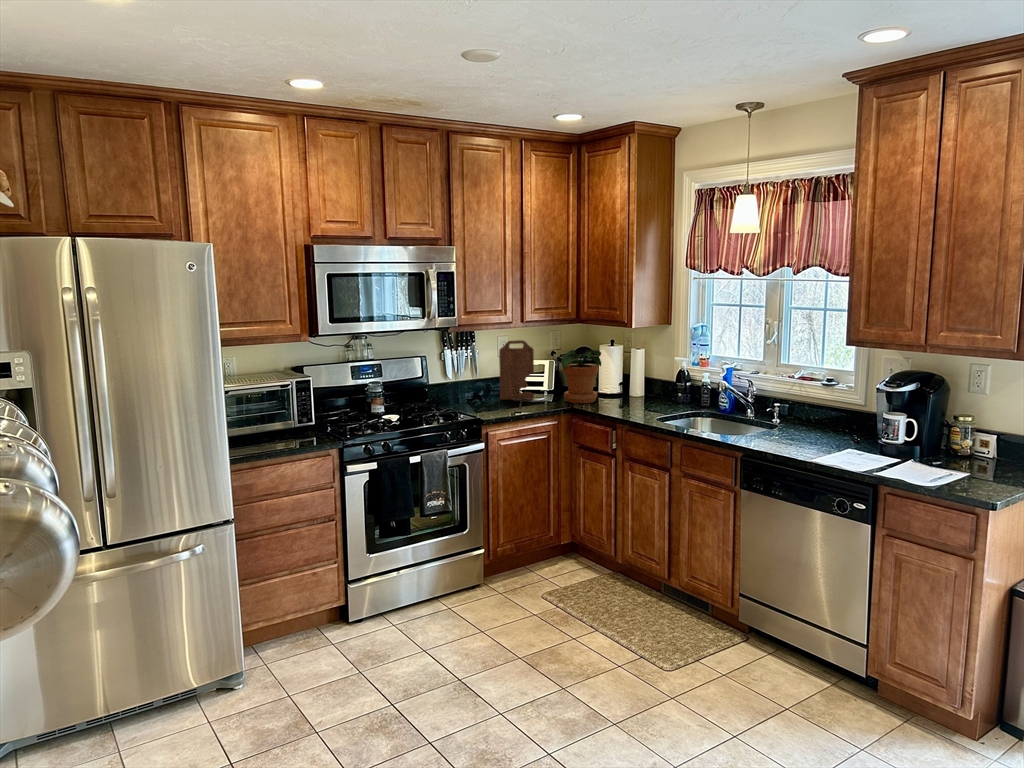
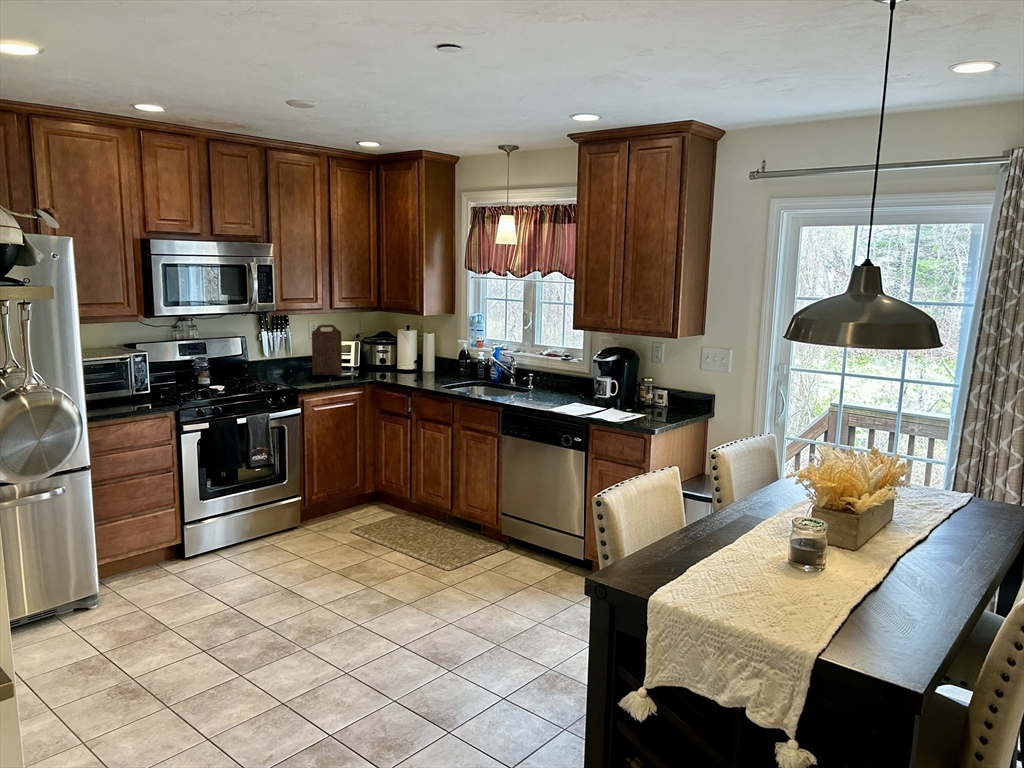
potted plant: present [561,350,601,403] -> none [365,333,398,377]

